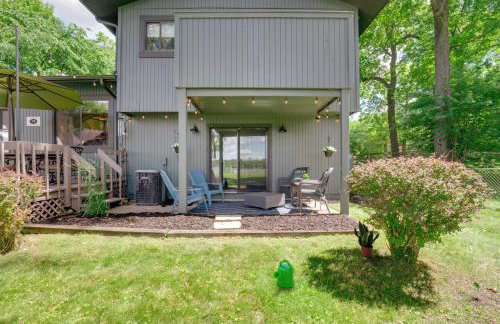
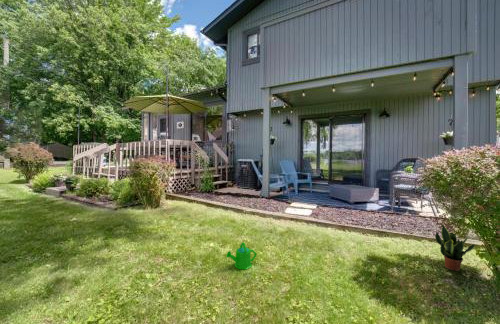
watering can: present [274,259,294,288] -> present [226,242,256,269]

